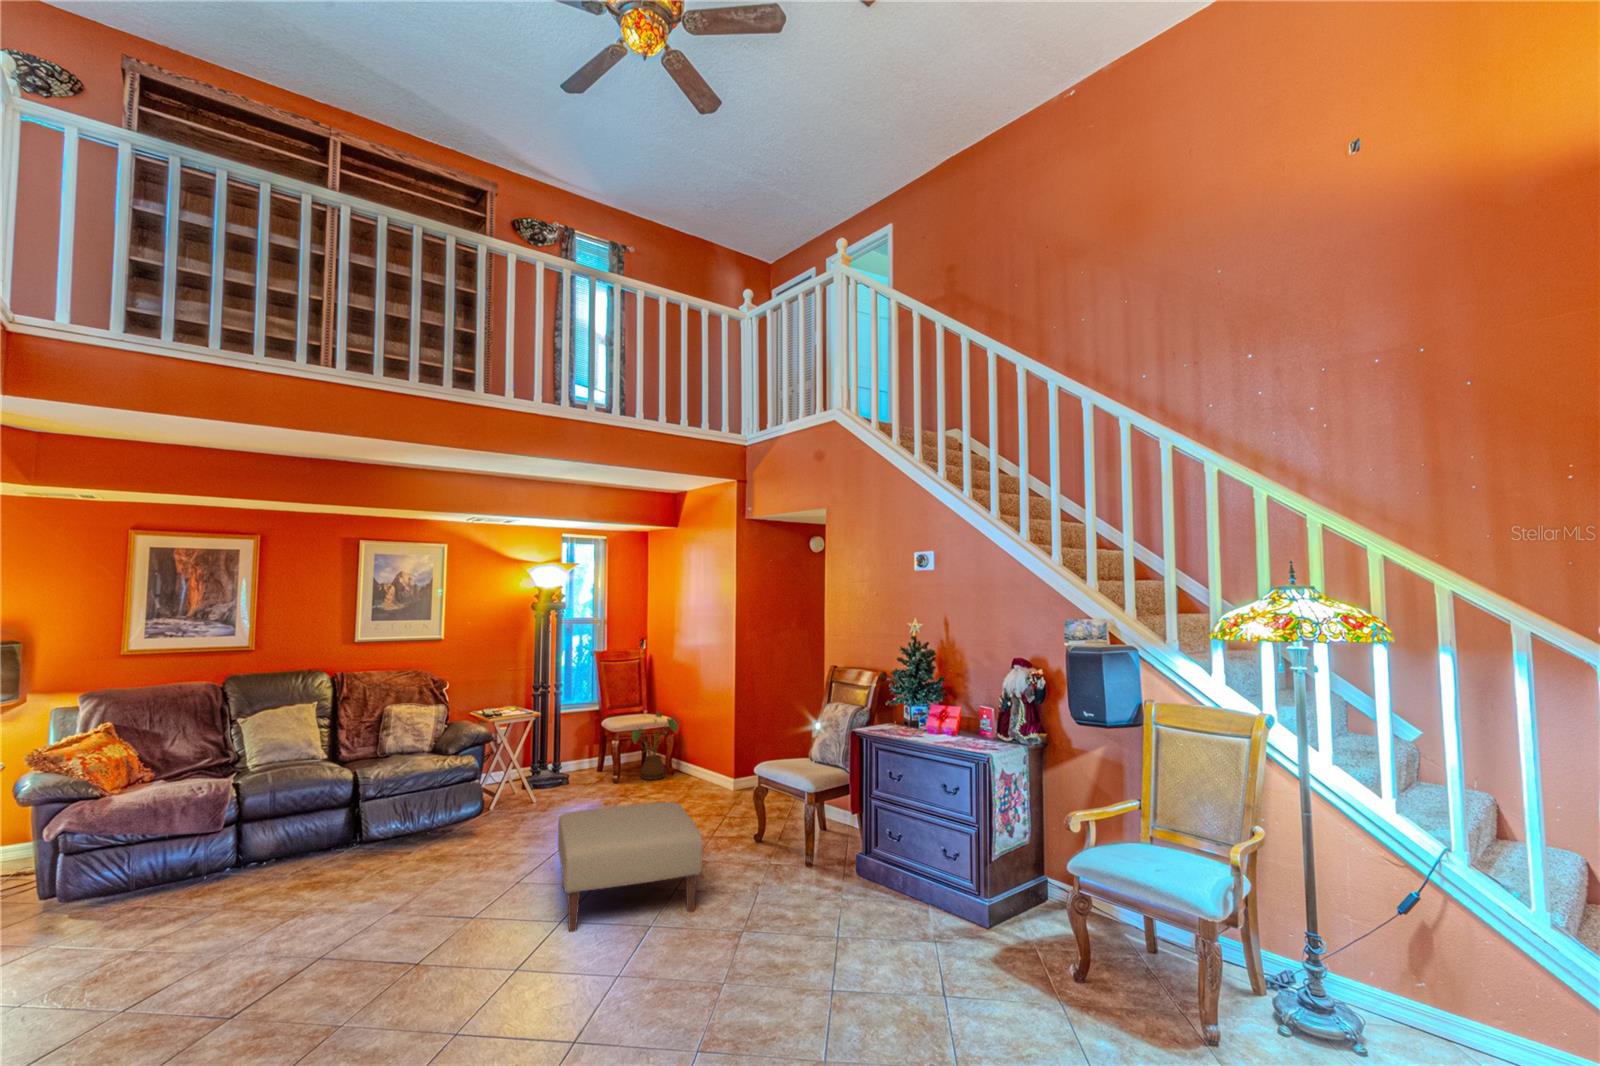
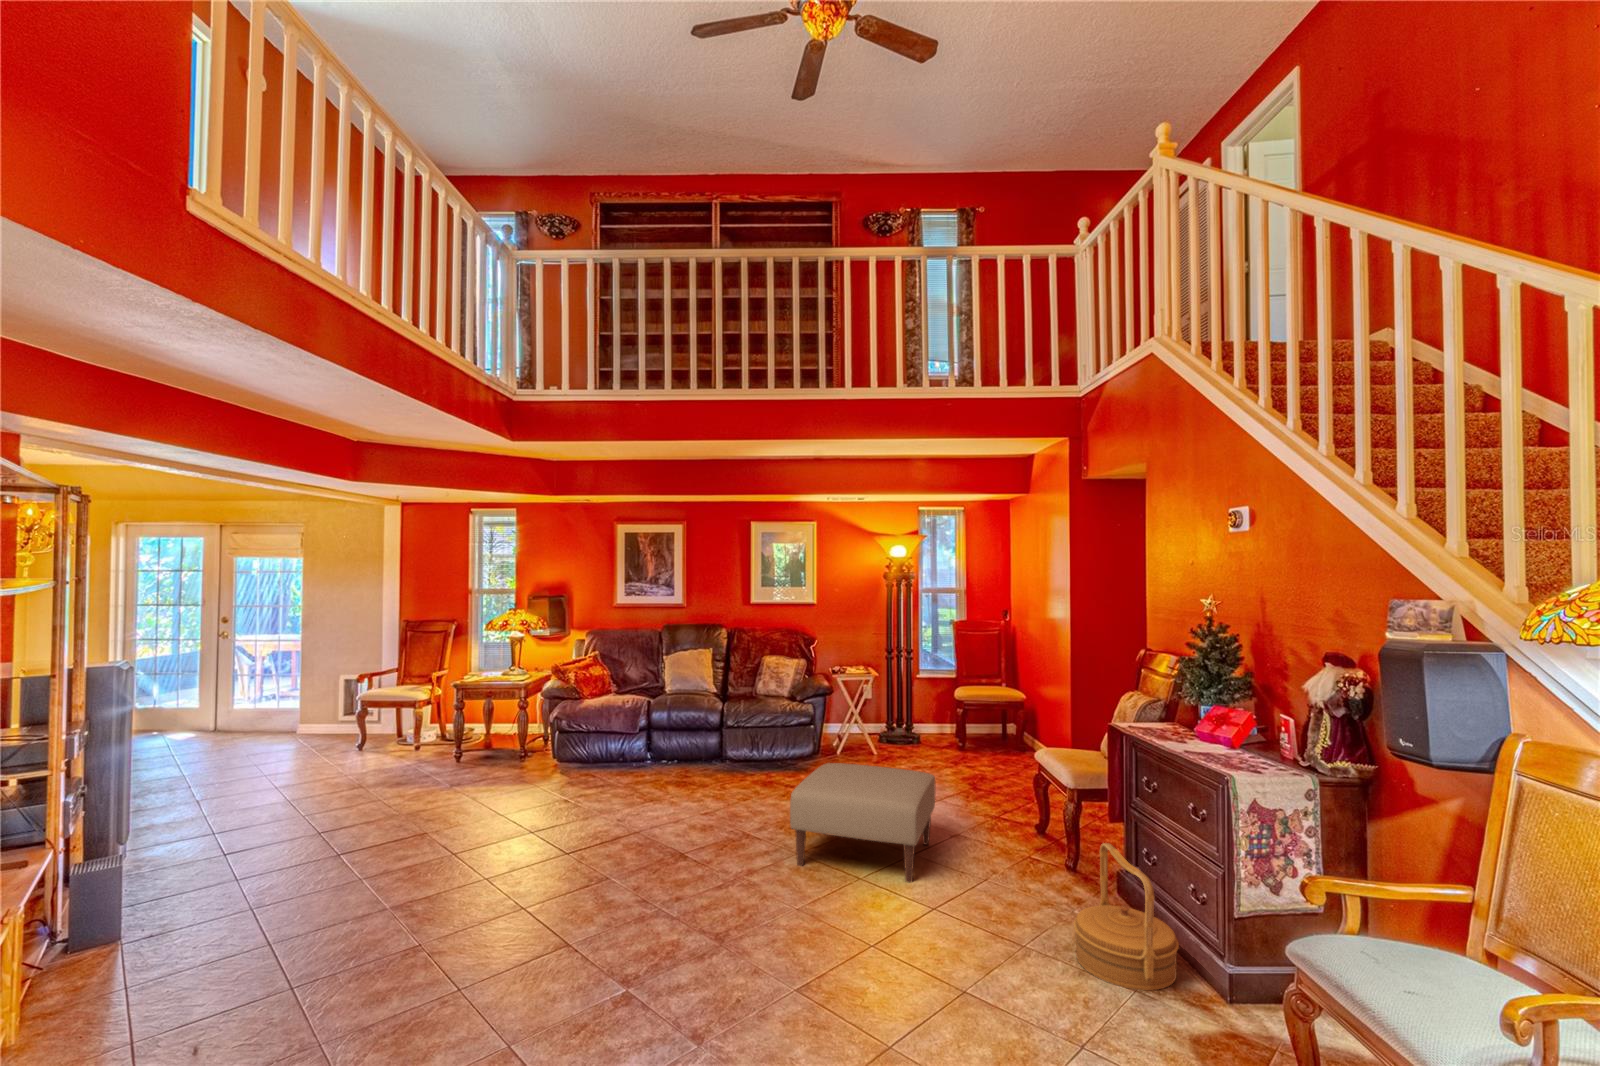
house plant: present [628,712,680,780] -> none [975,690,1033,761]
woven basket: none [863,826,940,937] -> present [1073,843,1179,990]

